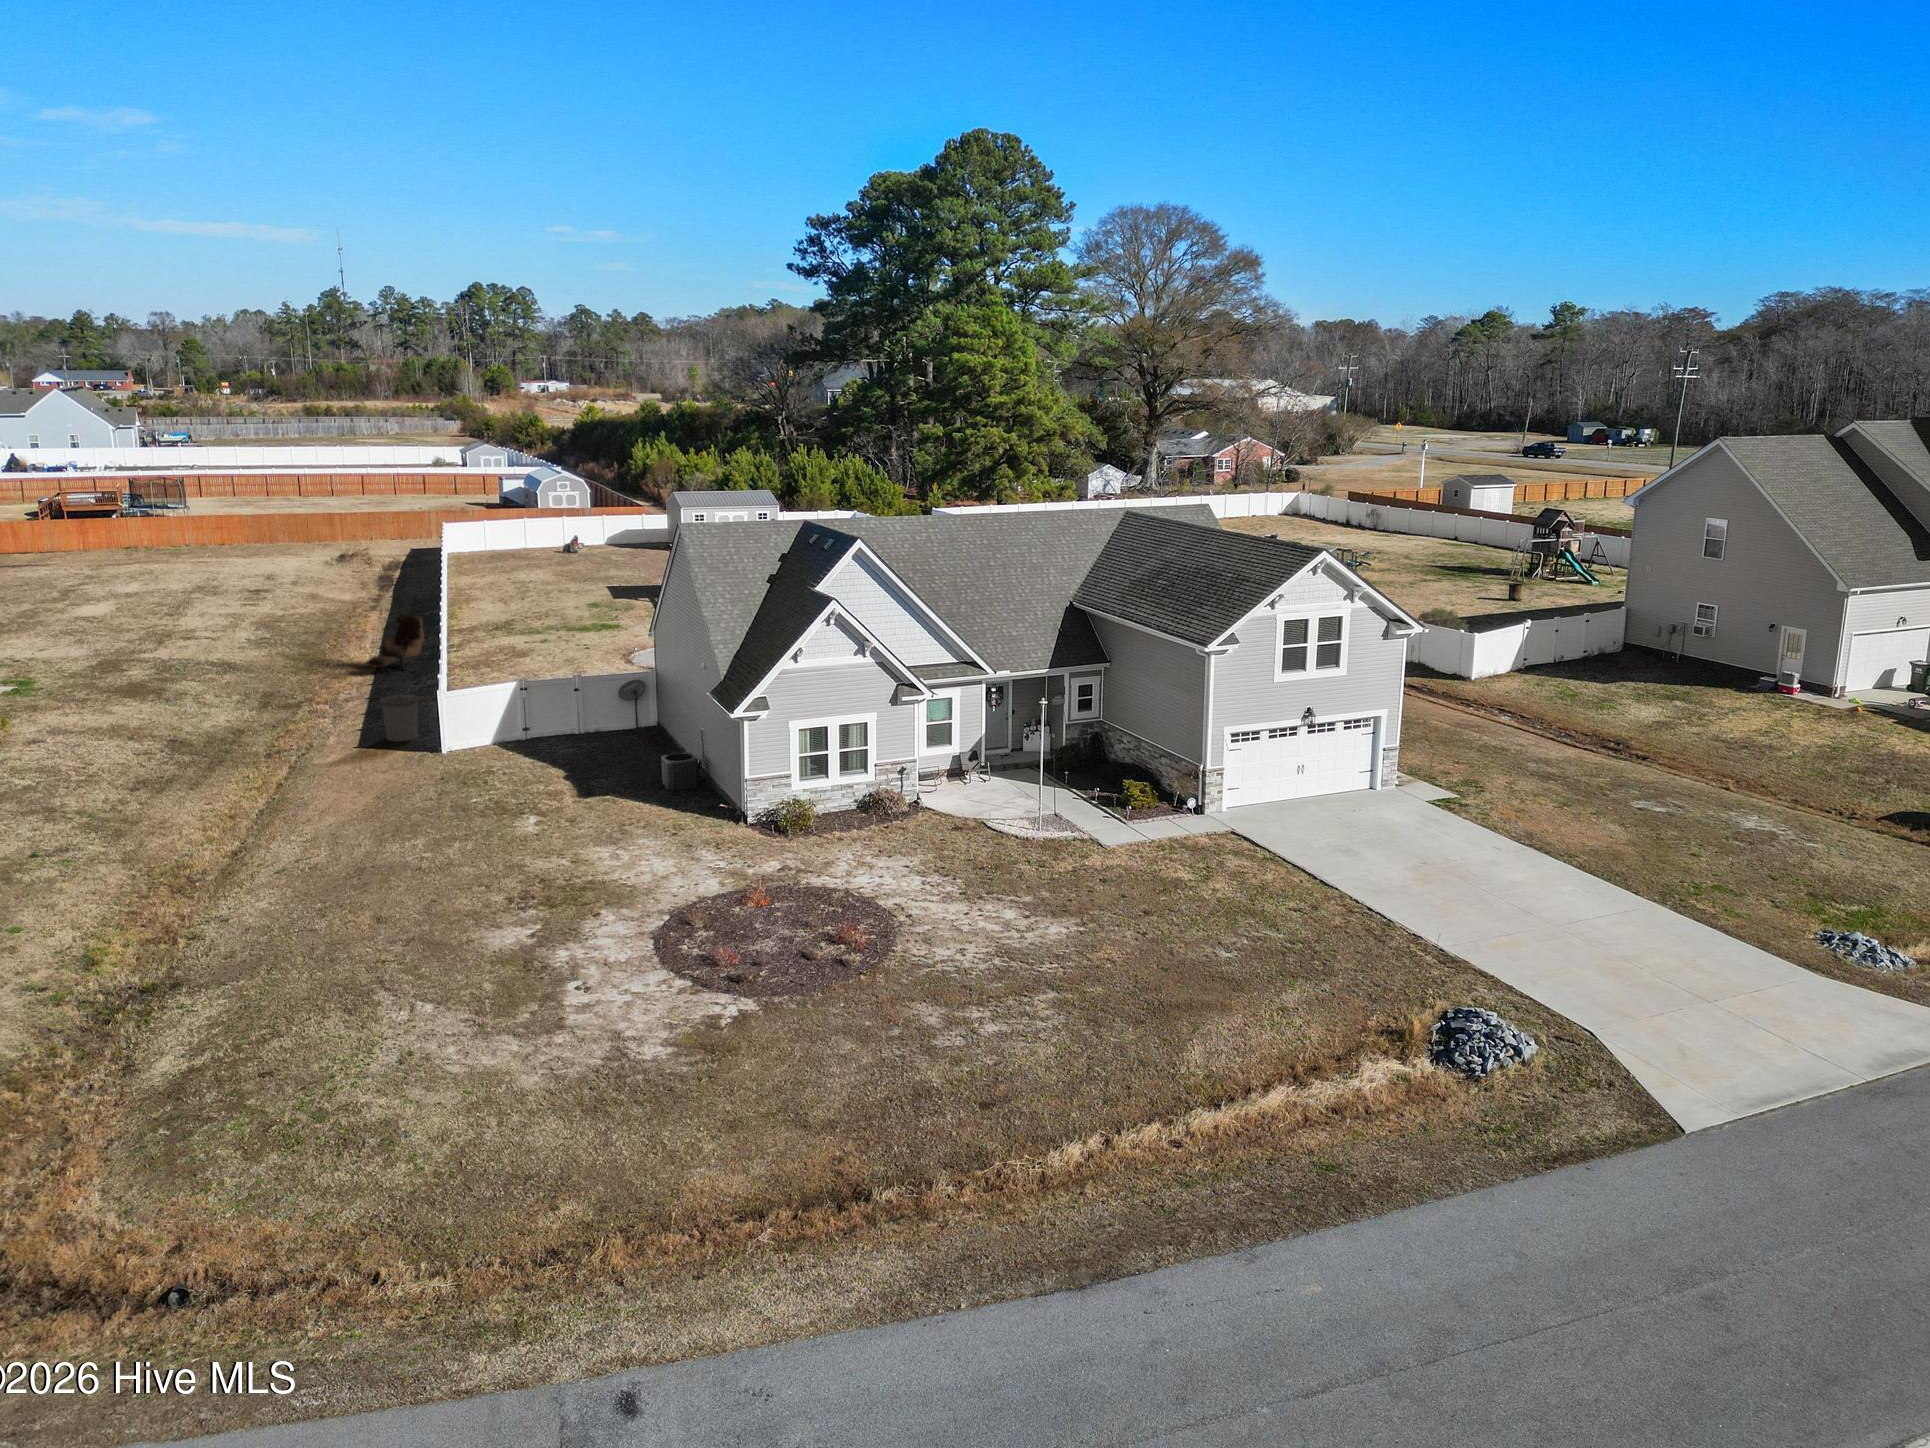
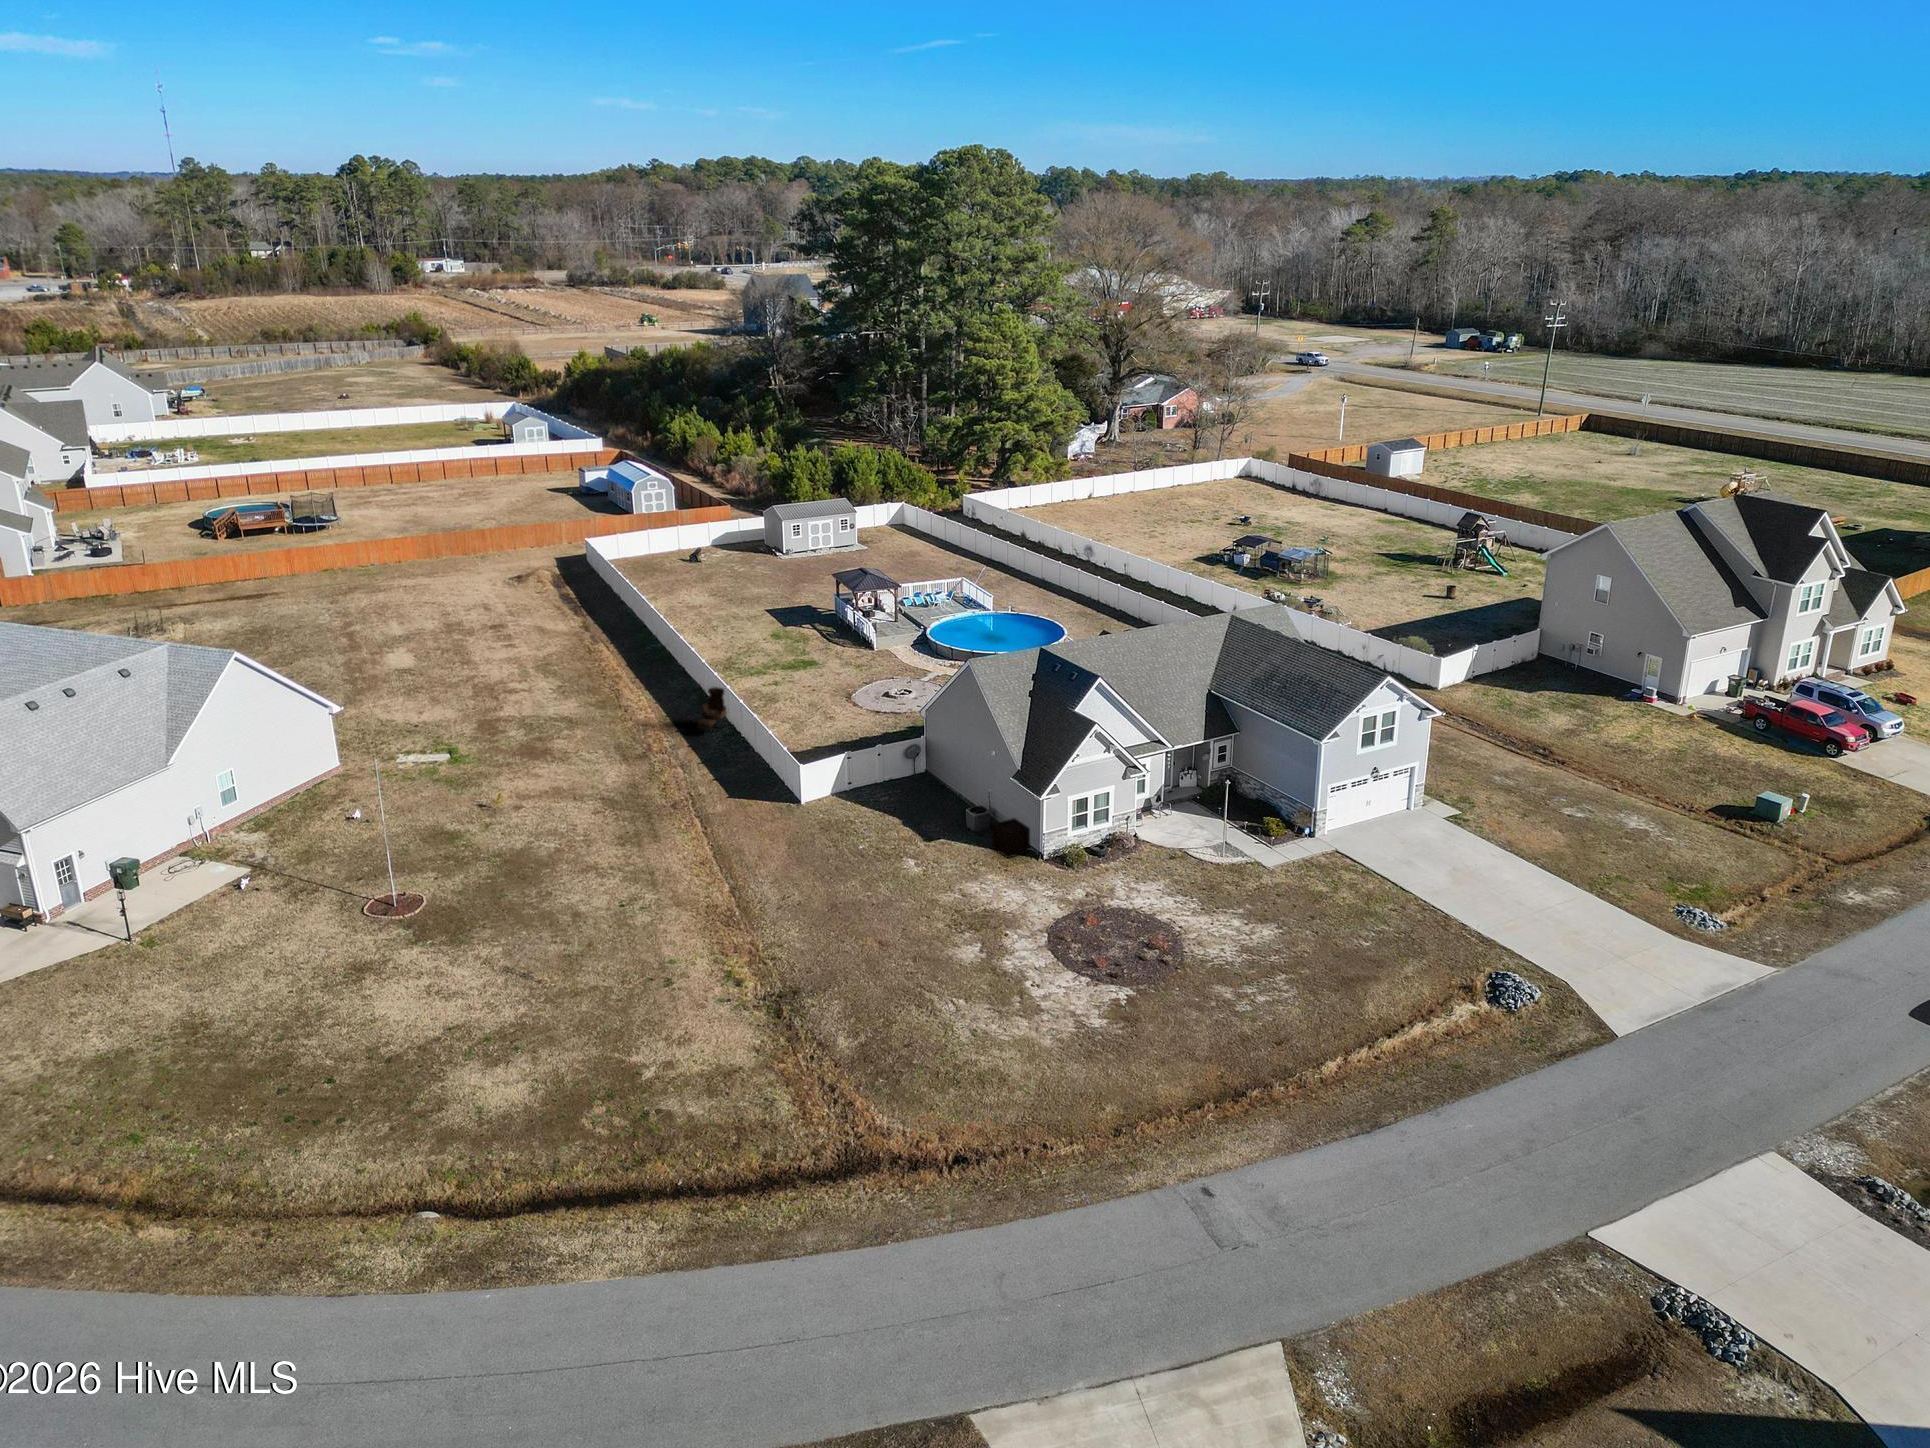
trash can: present [380,695,420,742] -> none [762,768,787,801]
wooden crate: none [672,759,729,818] -> present [992,818,1030,858]

